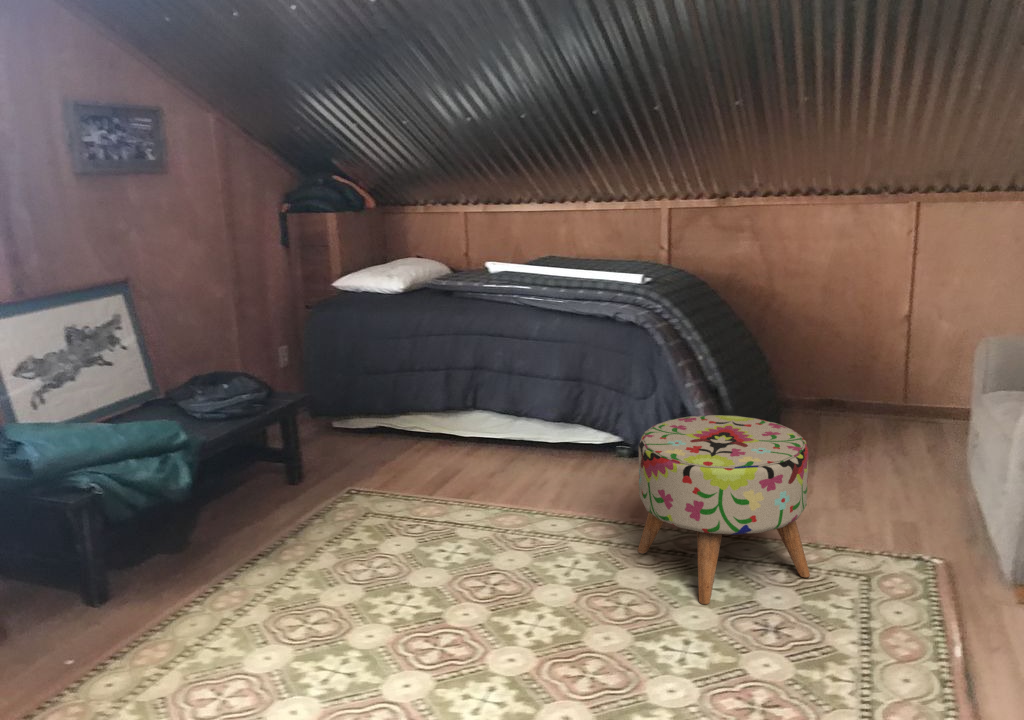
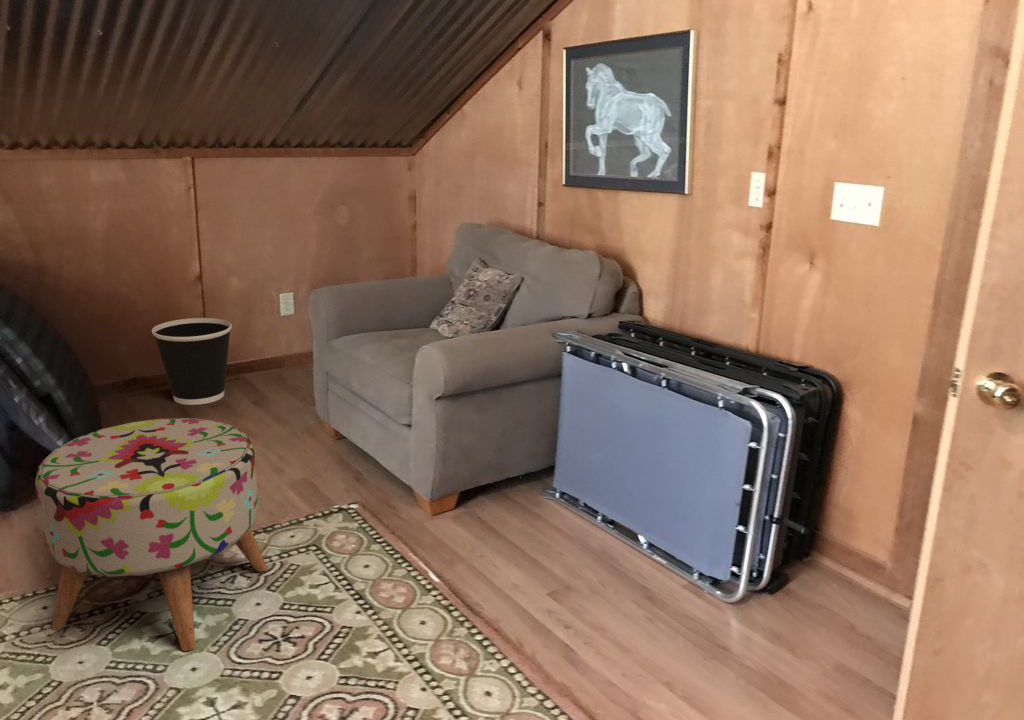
wastebasket: none [847,350,927,434] -> present [152,318,232,405]

